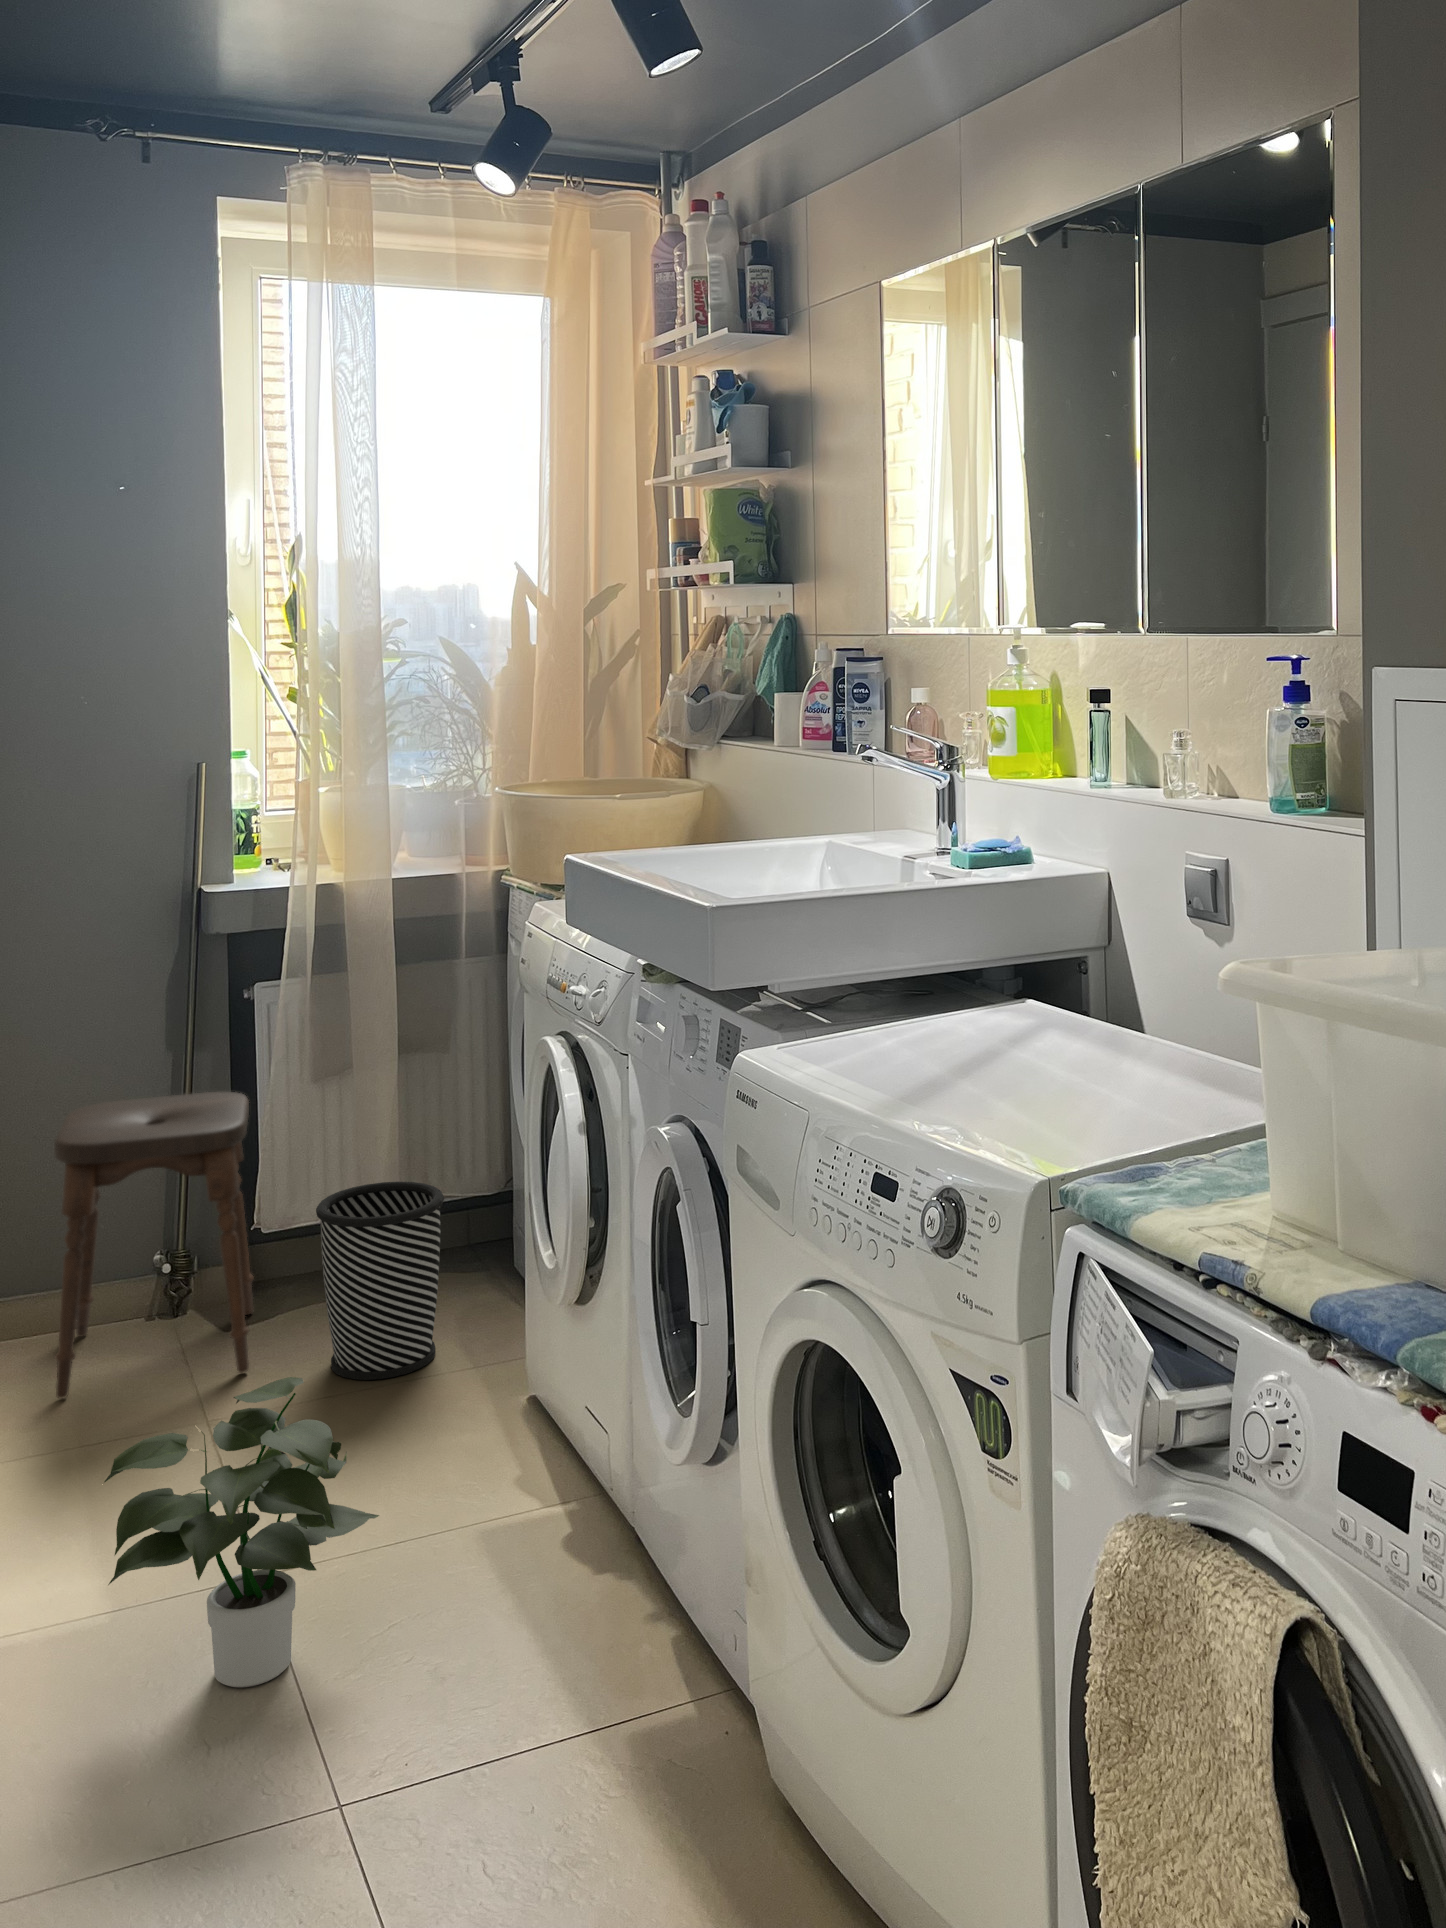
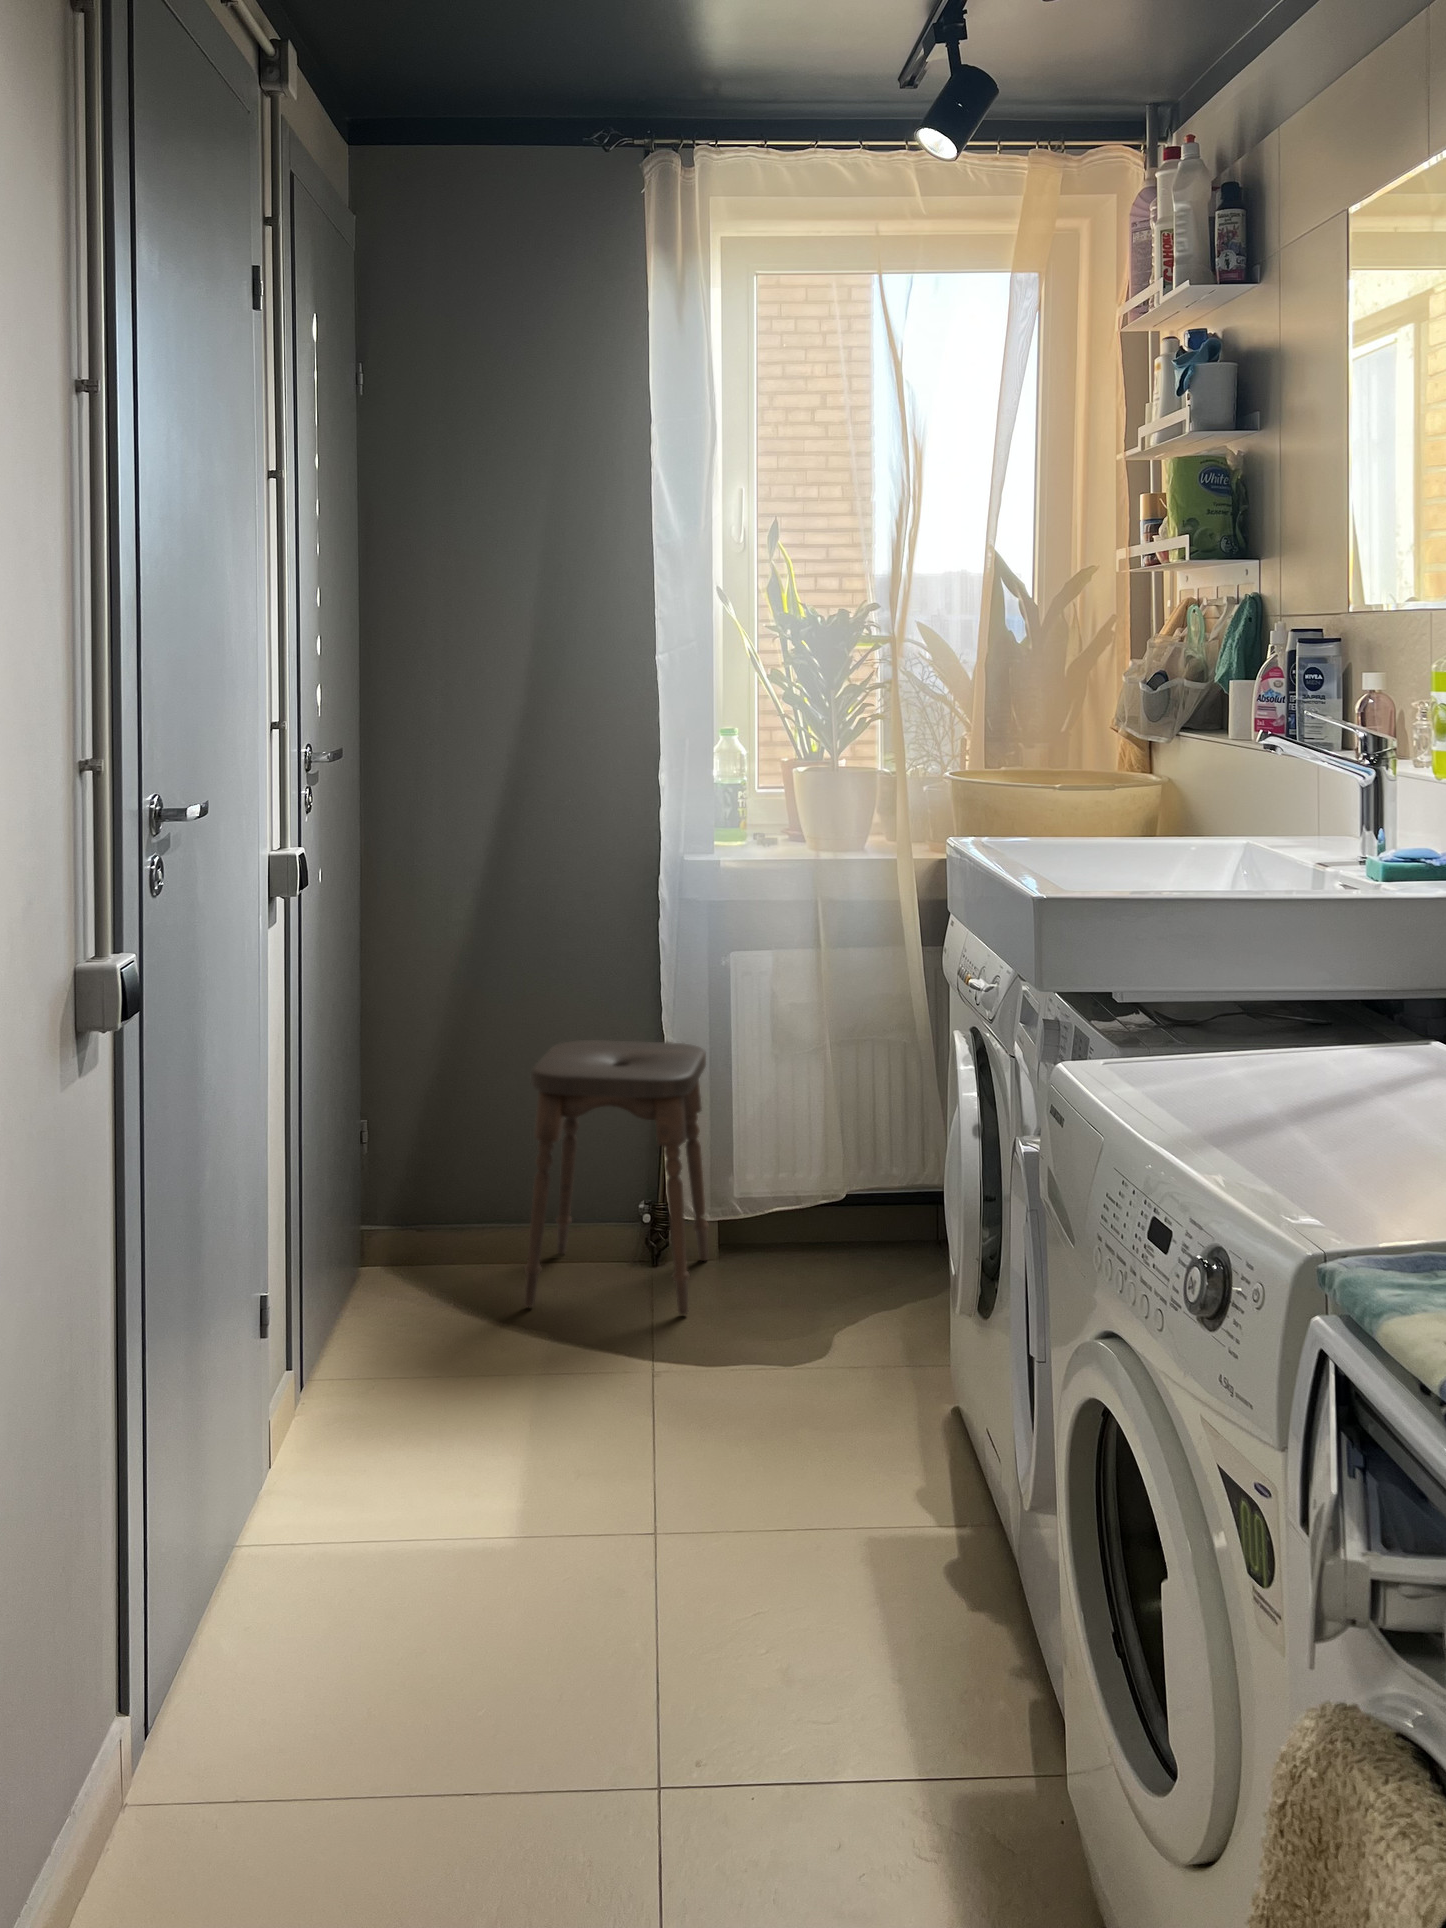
wastebasket: present [316,1182,444,1380] -> none [750,1152,872,1347]
potted plant: present [104,1377,379,1687] -> none [484,1325,735,1619]

